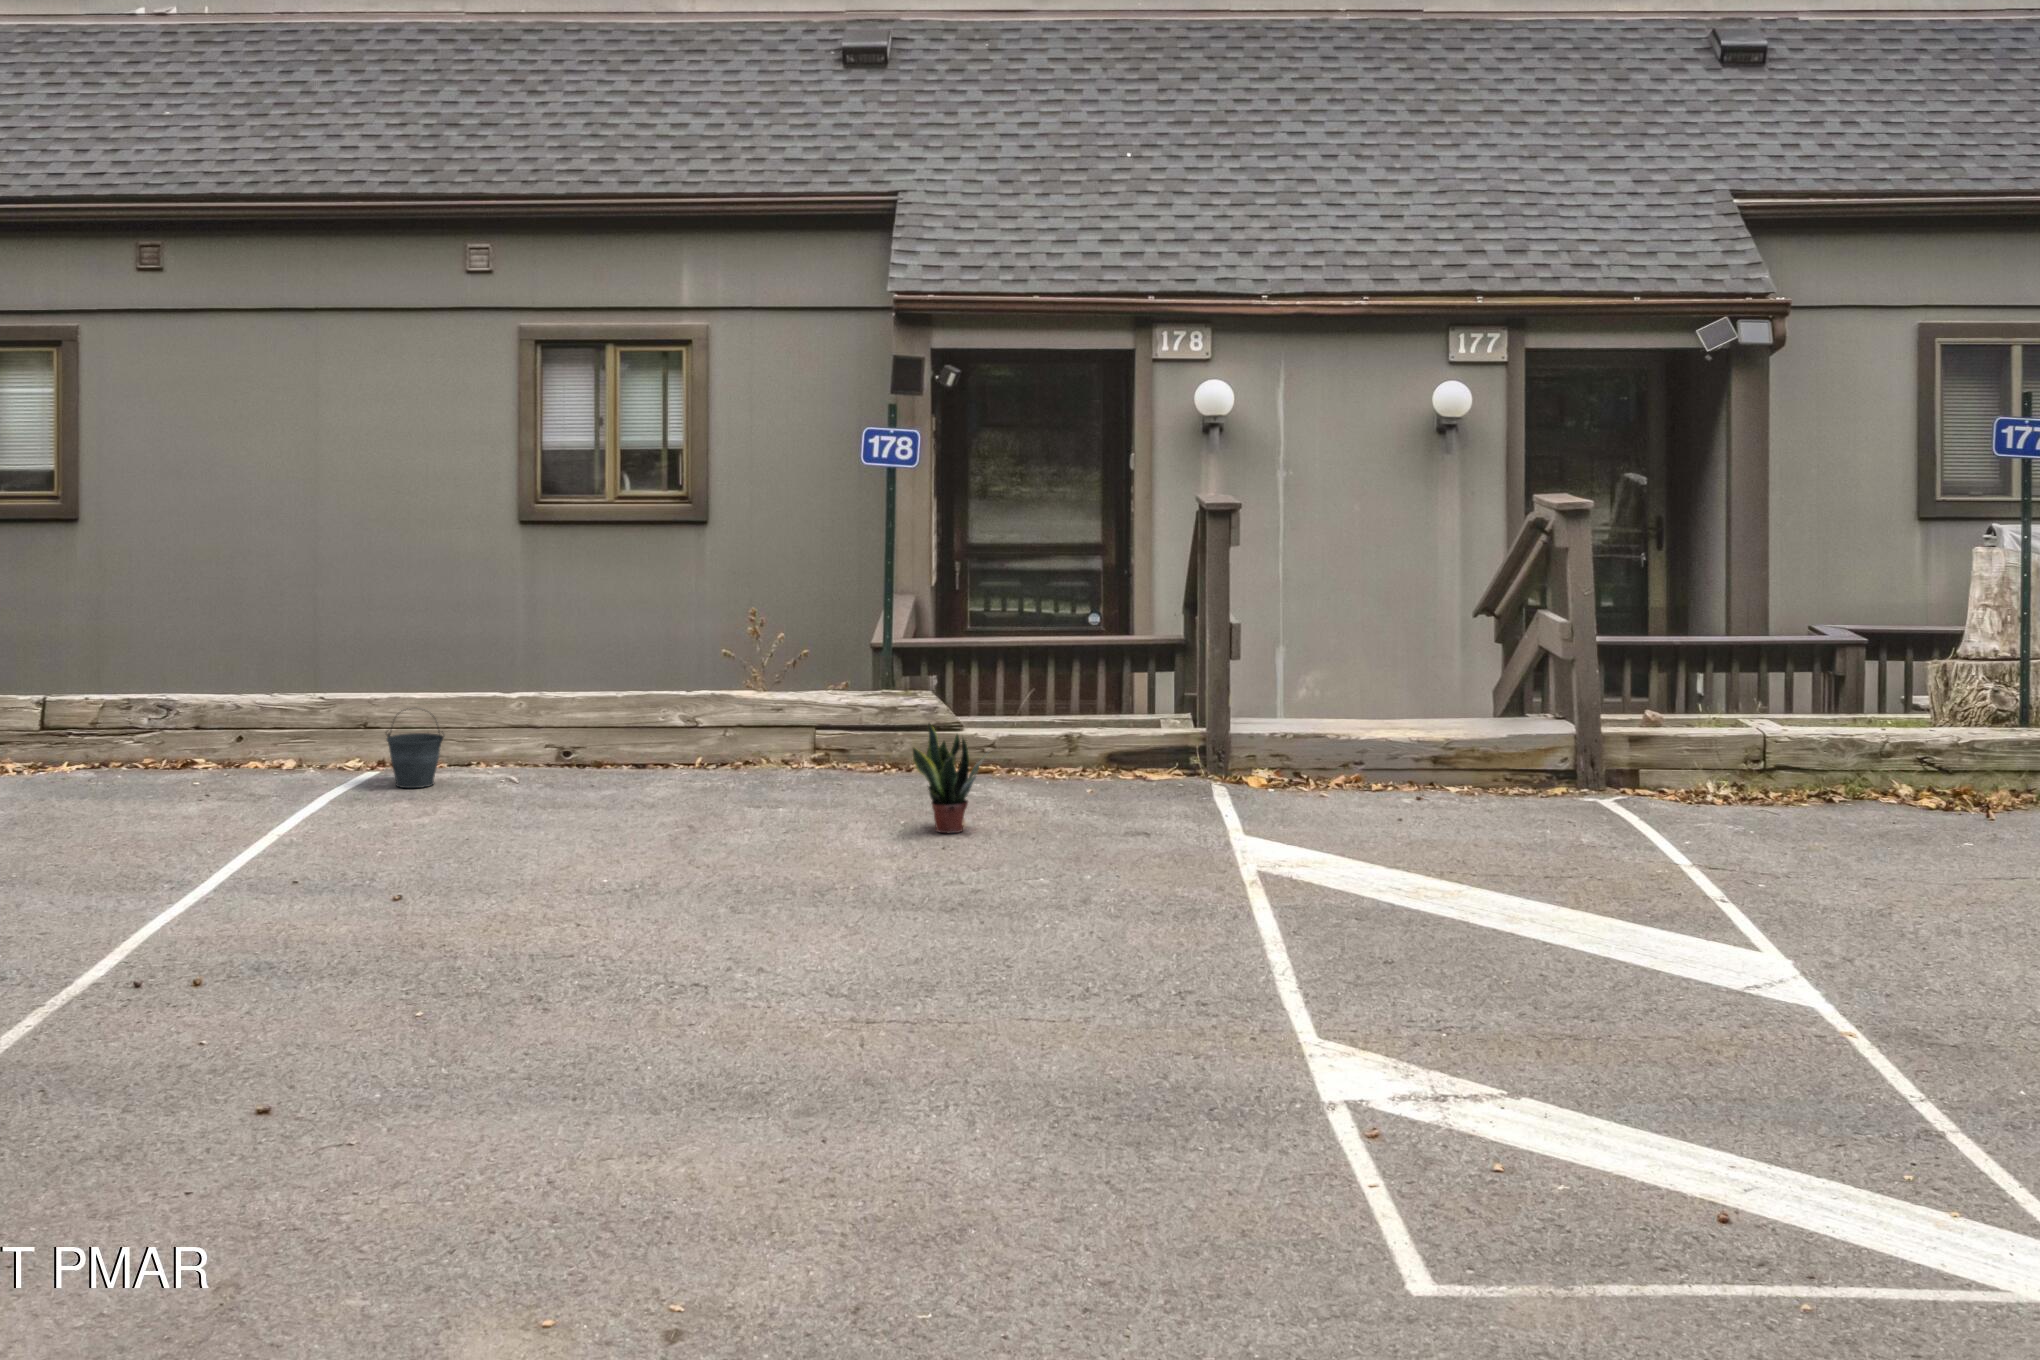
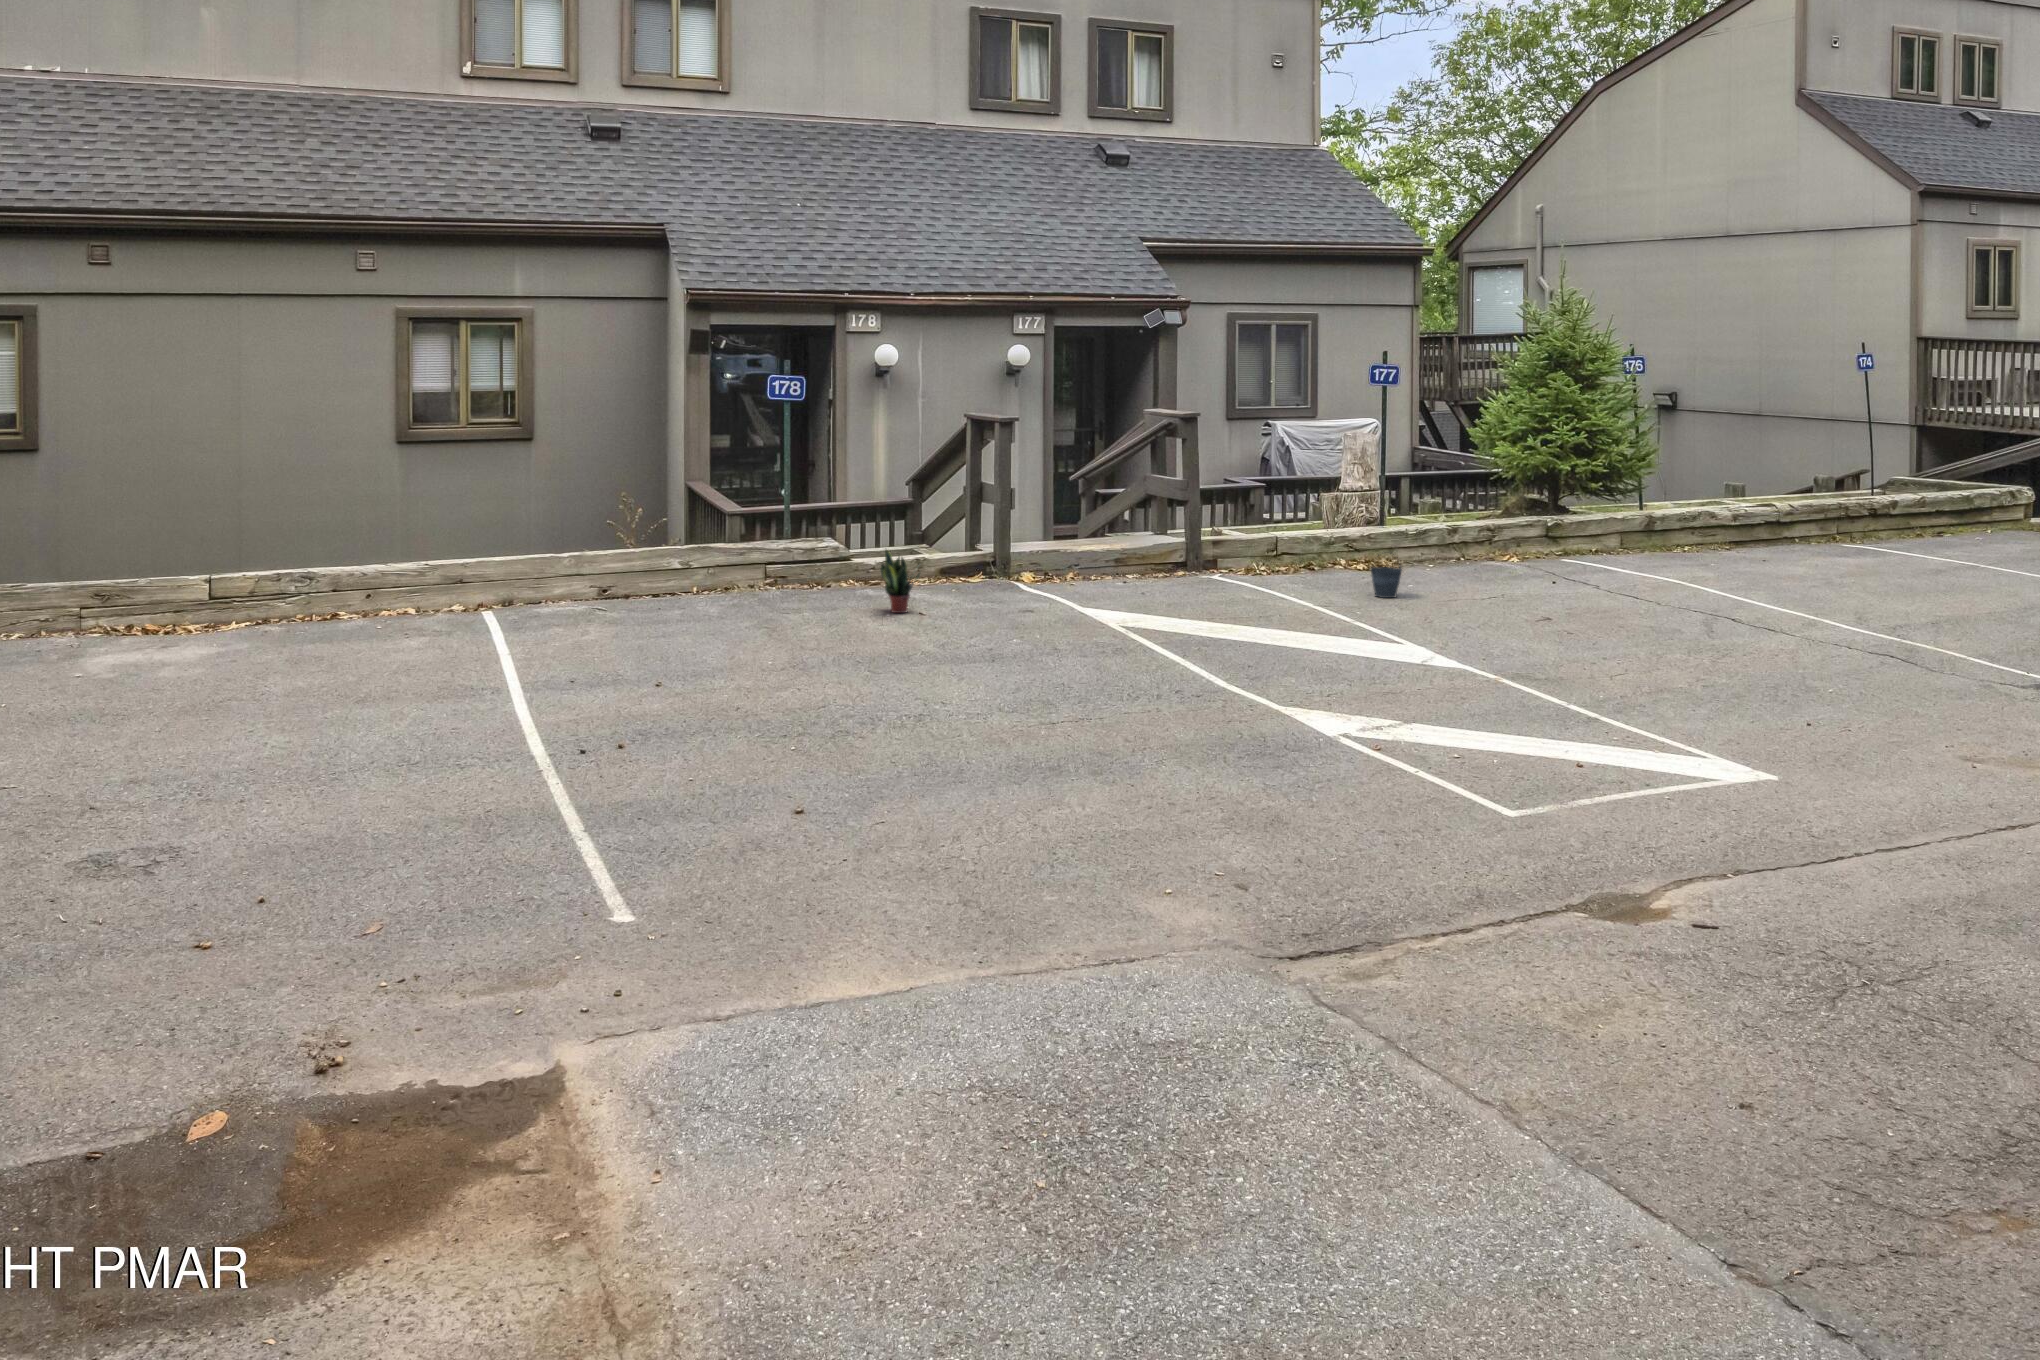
bucket: present [387,718,444,788] -> present [1370,555,1402,598]

